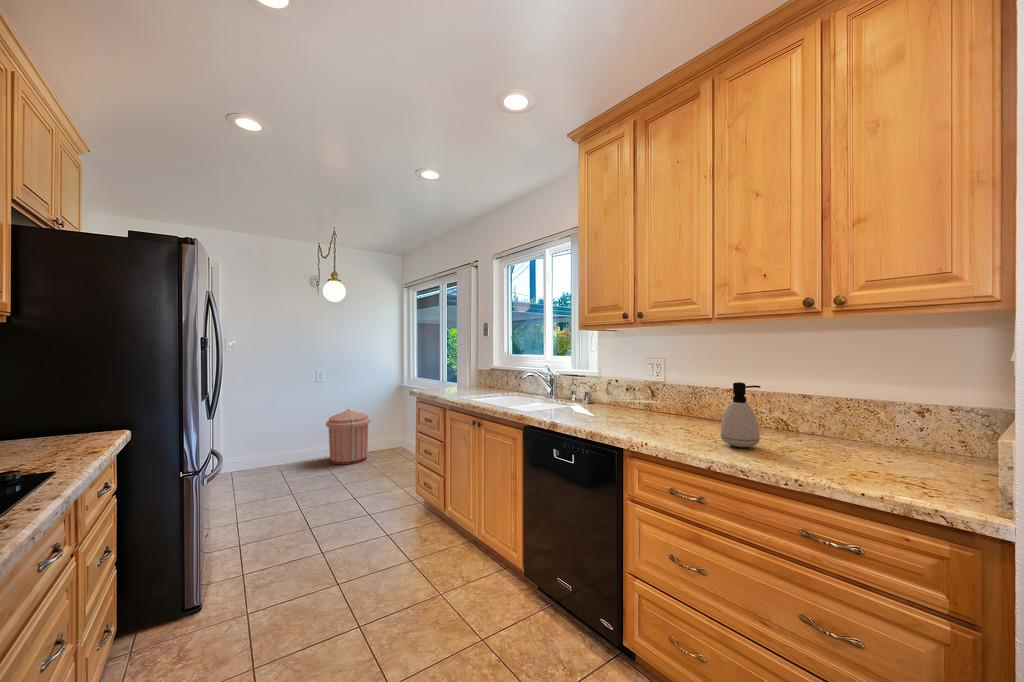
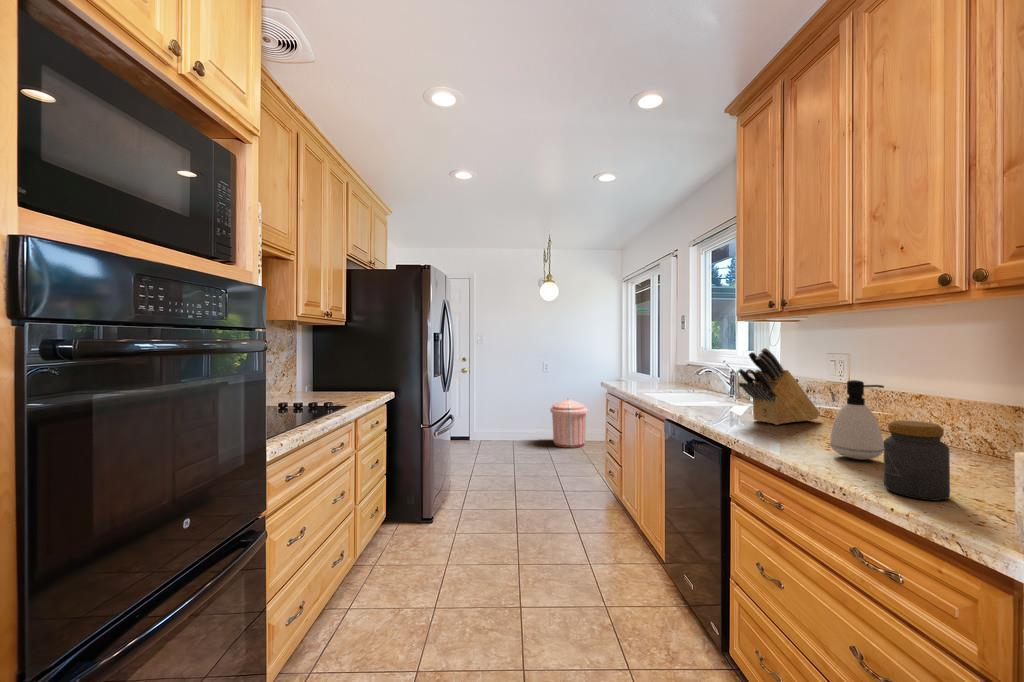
knife block: none [606,355,650,422] -> present [738,348,820,425]
jar: none [807,415,855,477] -> present [883,420,950,501]

